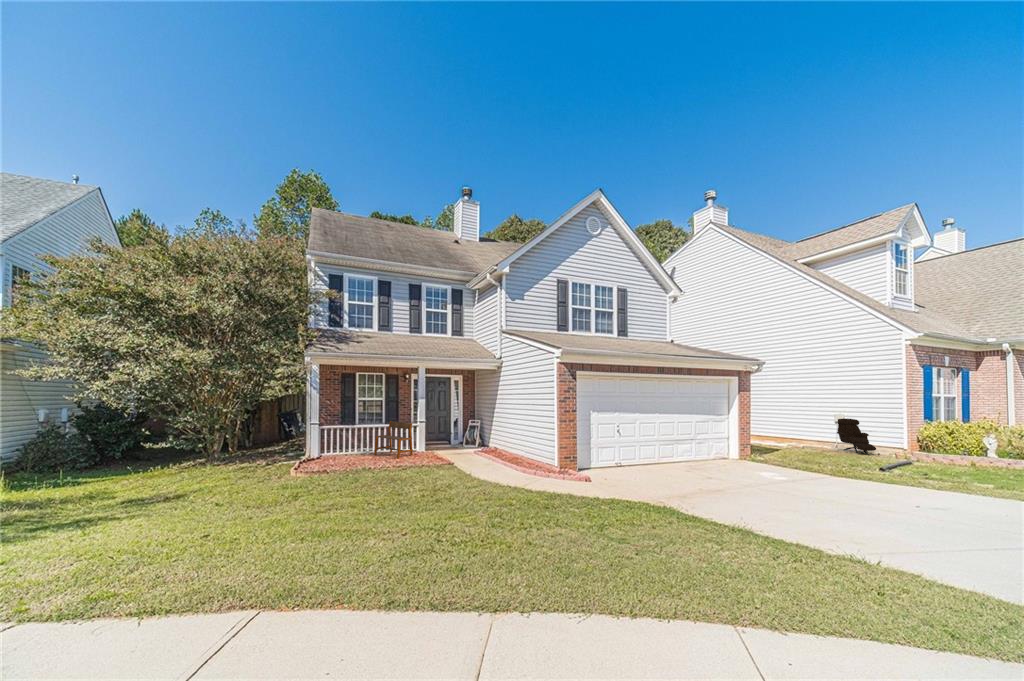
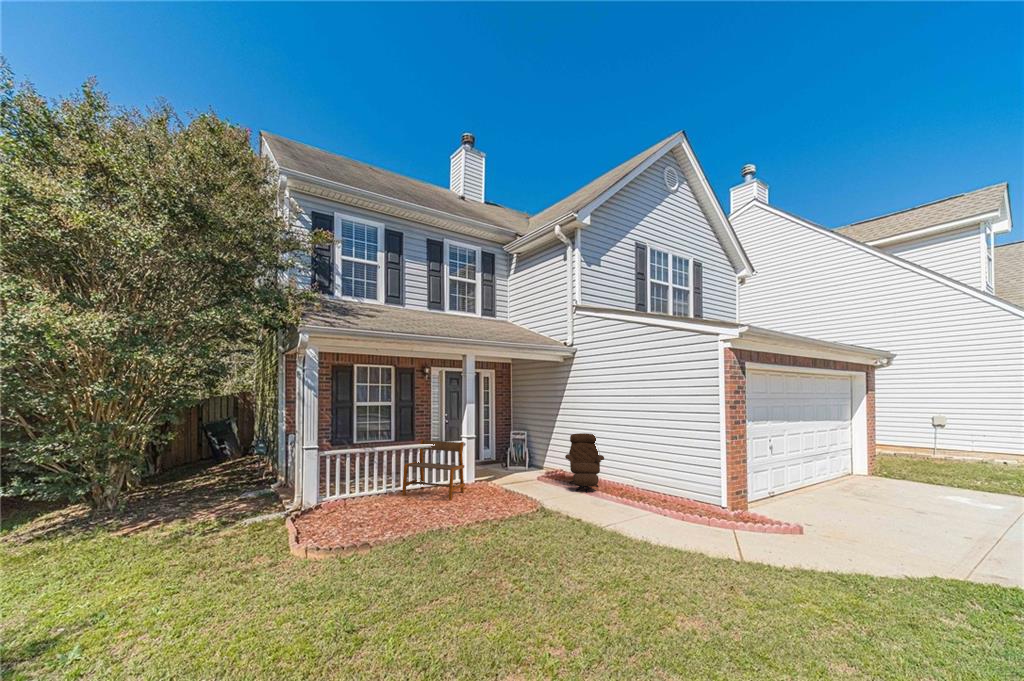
lounge chair: present [837,419,876,455] -> present [565,433,604,493]

